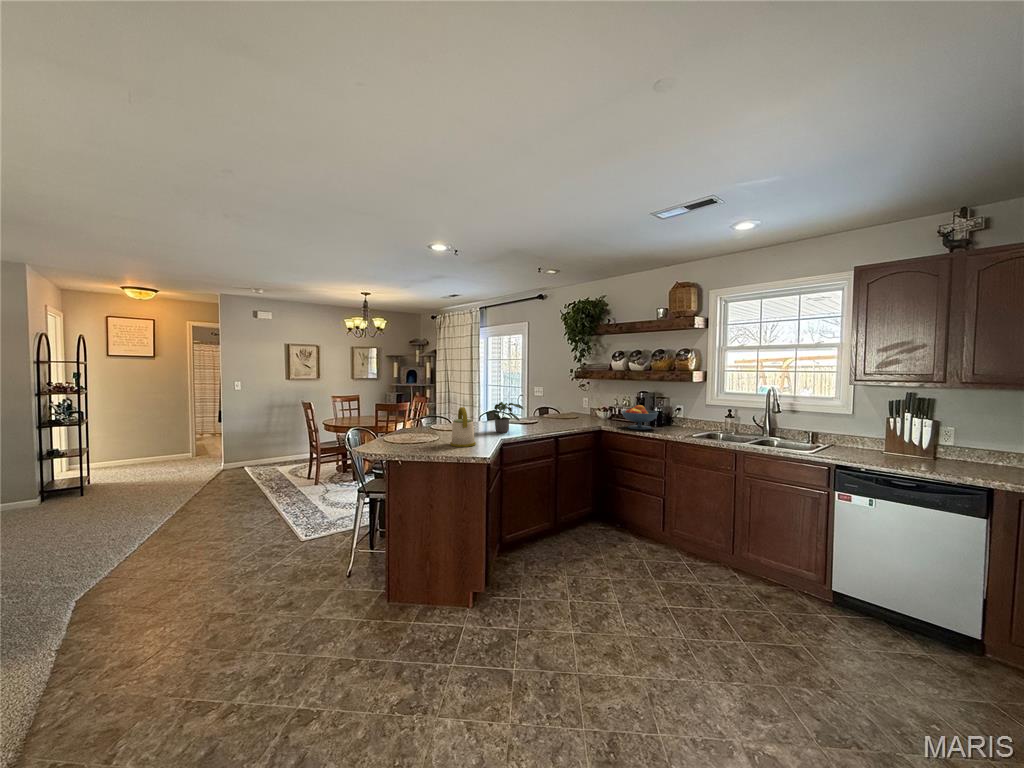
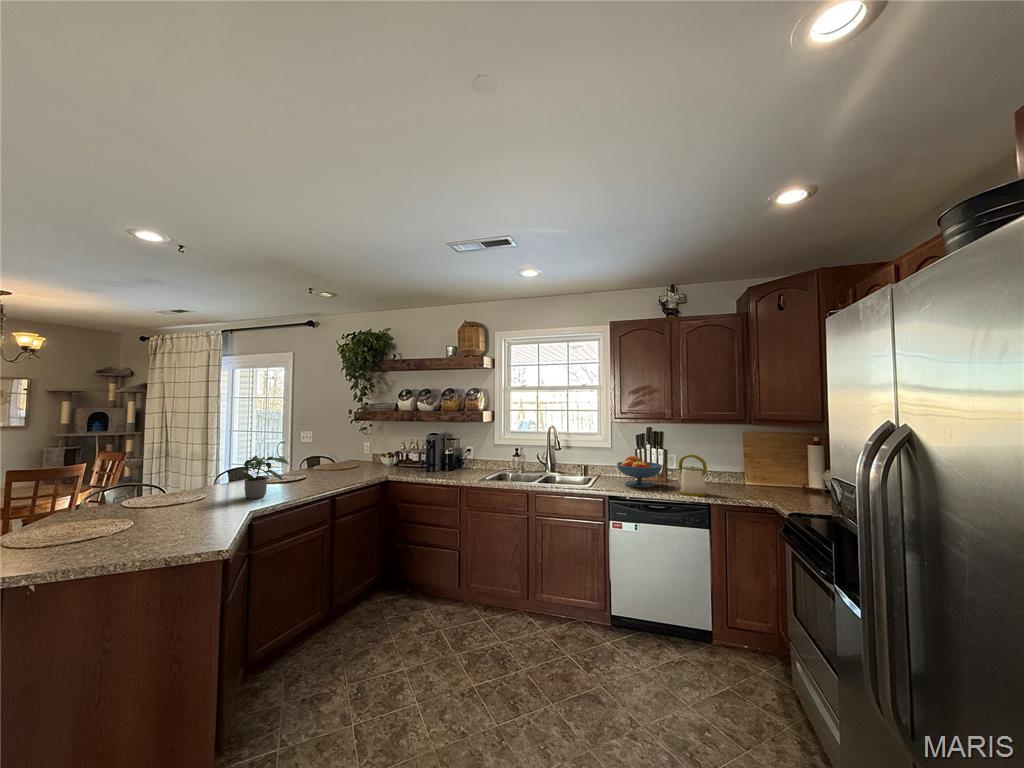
fruit bowl: present [622,405,658,430] -> present [617,456,662,487]
kettle: present [450,407,476,447] -> present [675,454,707,496]

